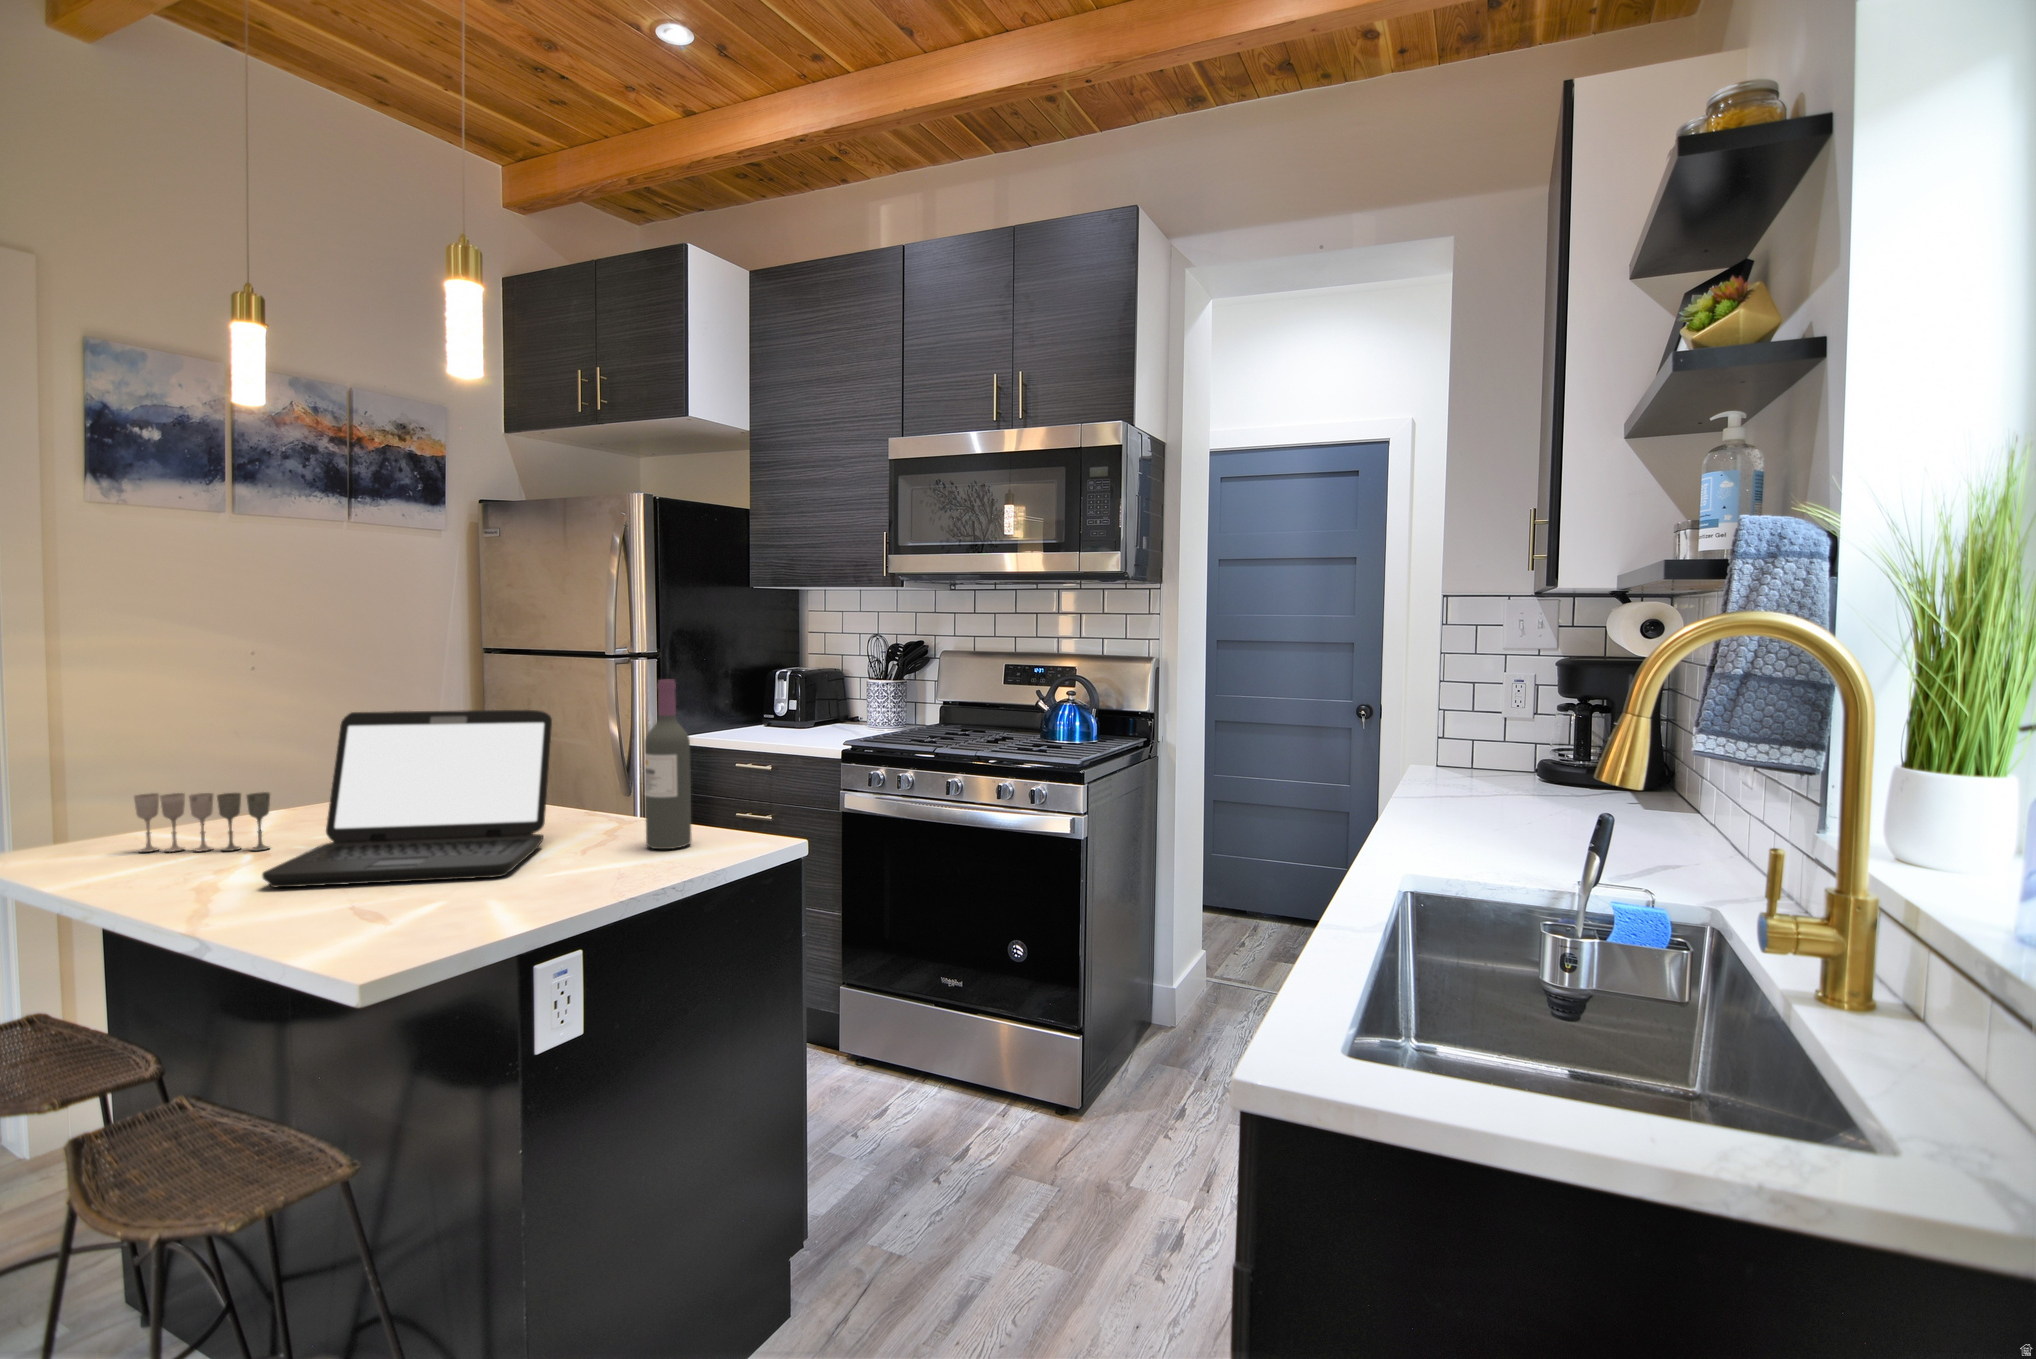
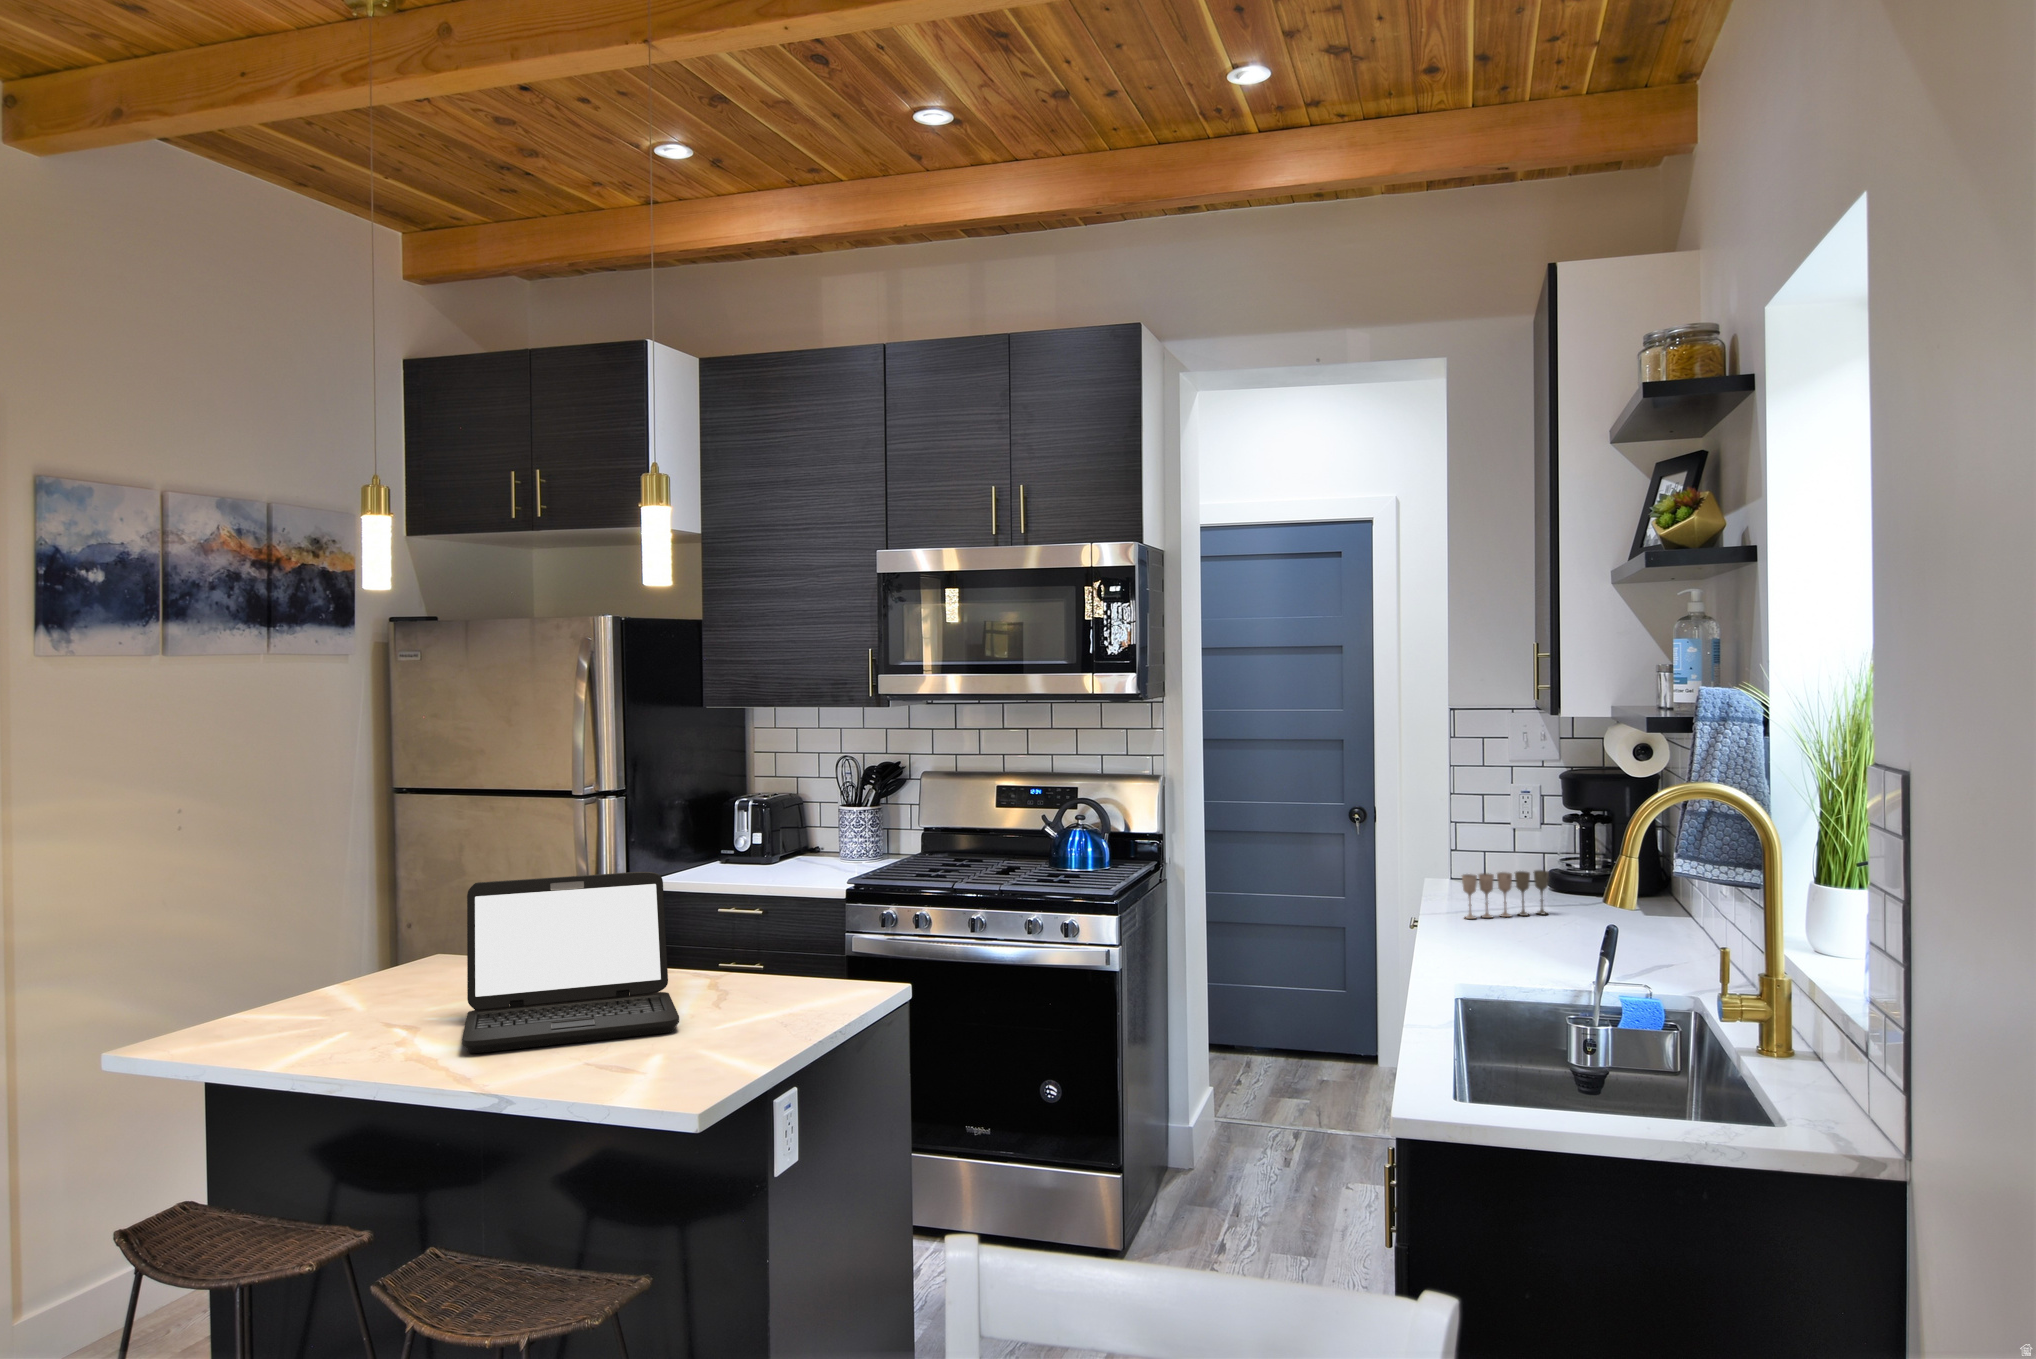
wine bottle: present [645,680,691,849] -> none [765,838,808,1000]
wine glass: present [134,792,270,852] -> present [1462,870,1549,919]

